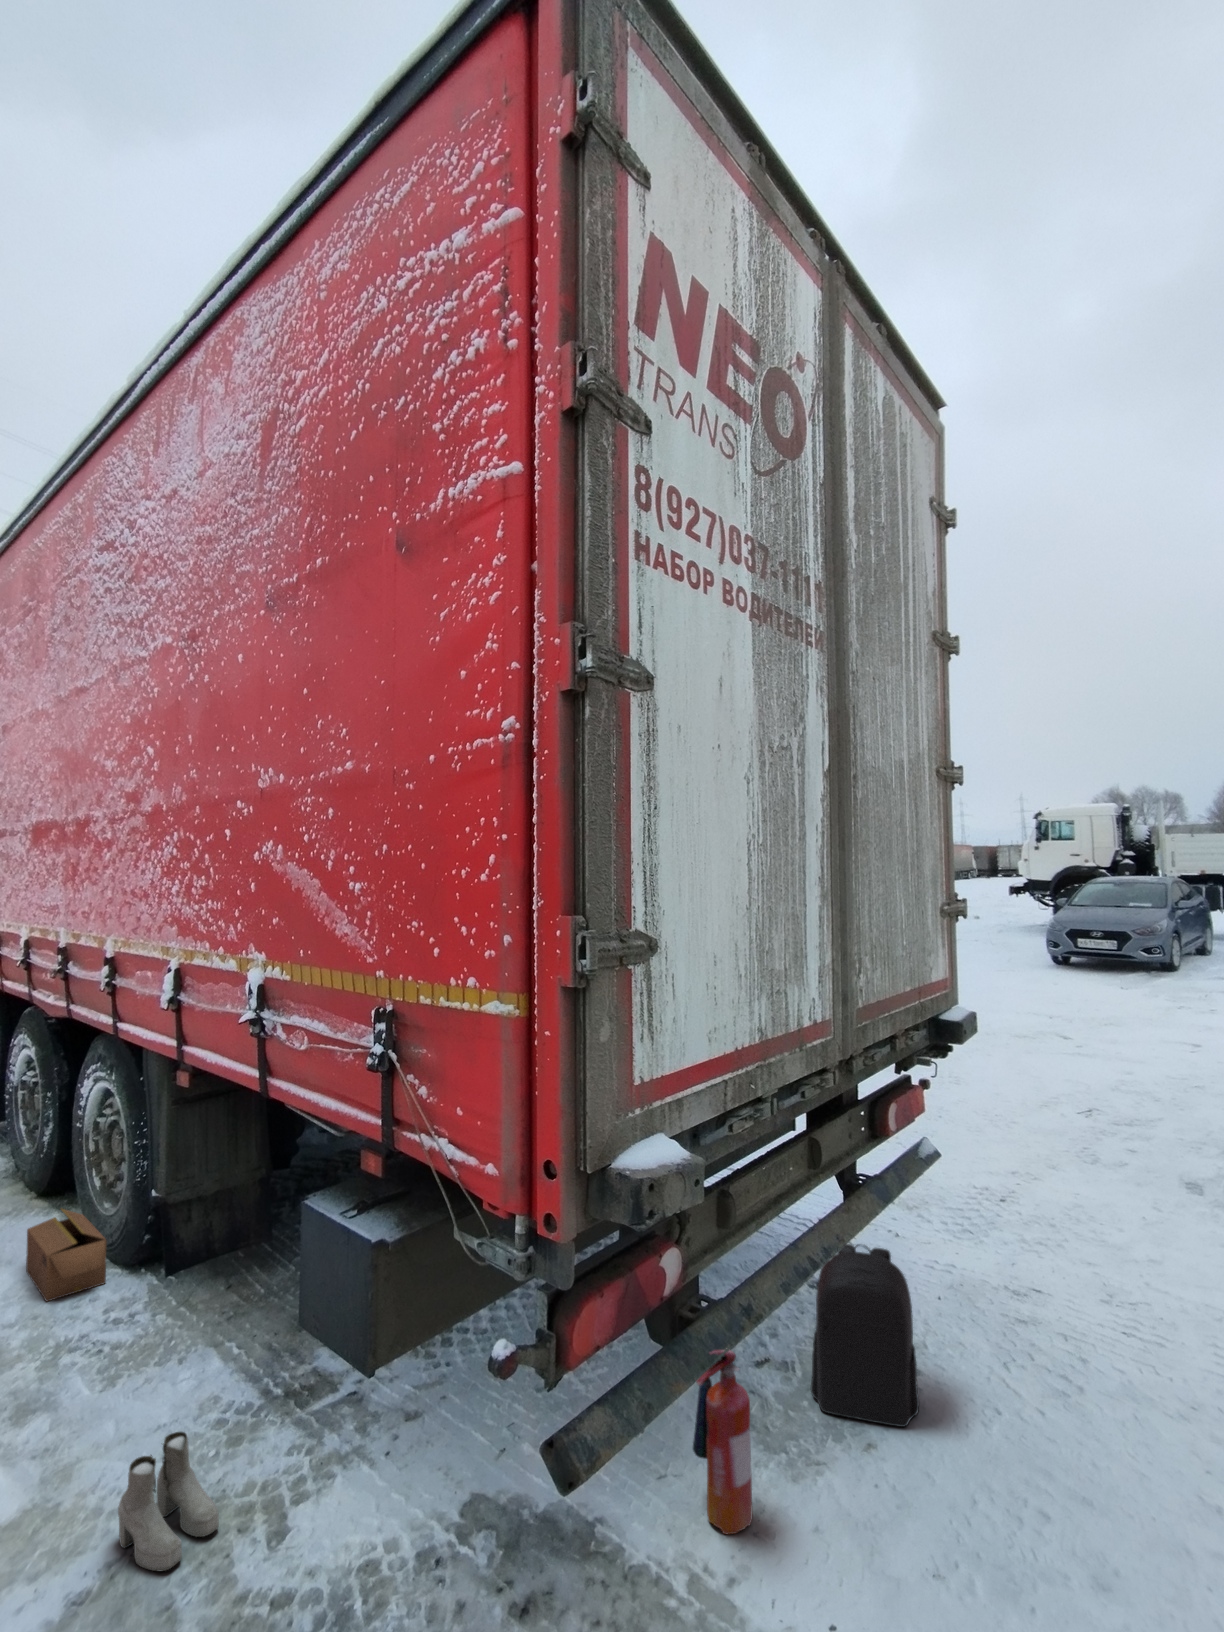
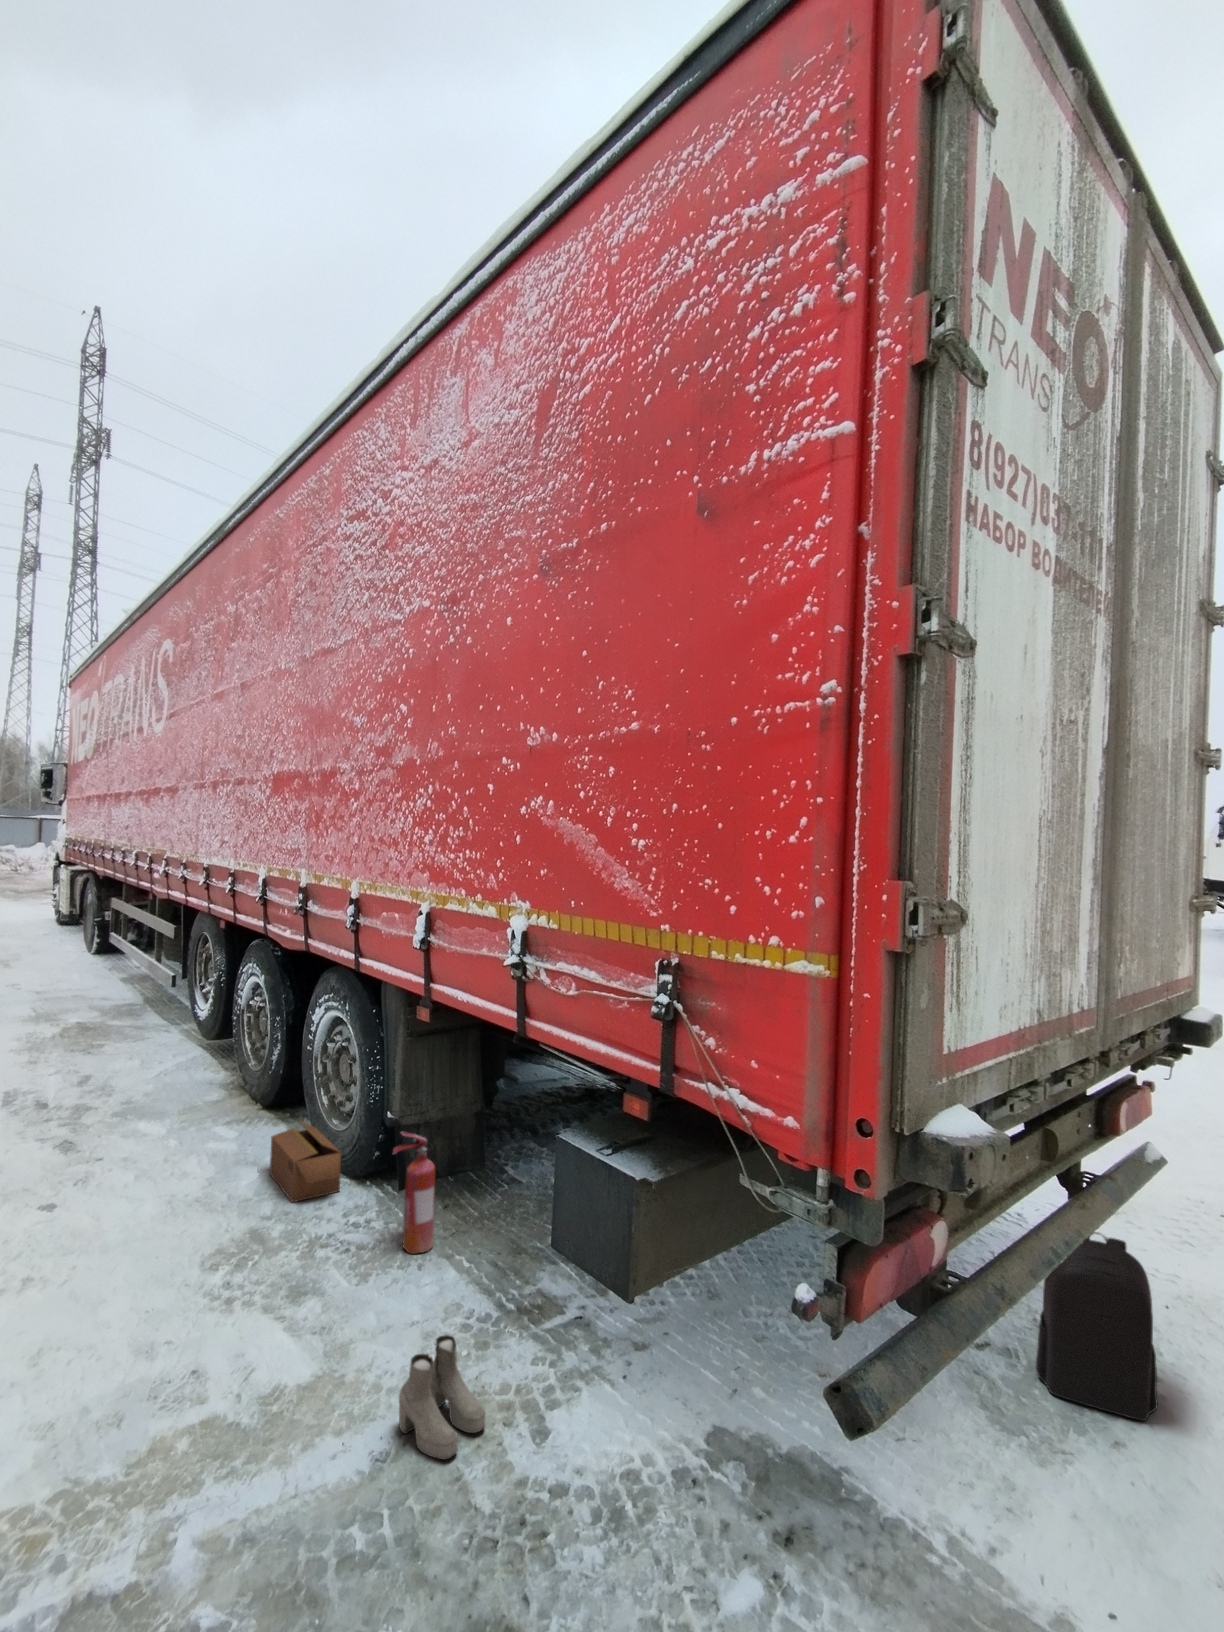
fire extinguisher: present [693,1348,753,1534] -> present [393,1132,435,1254]

